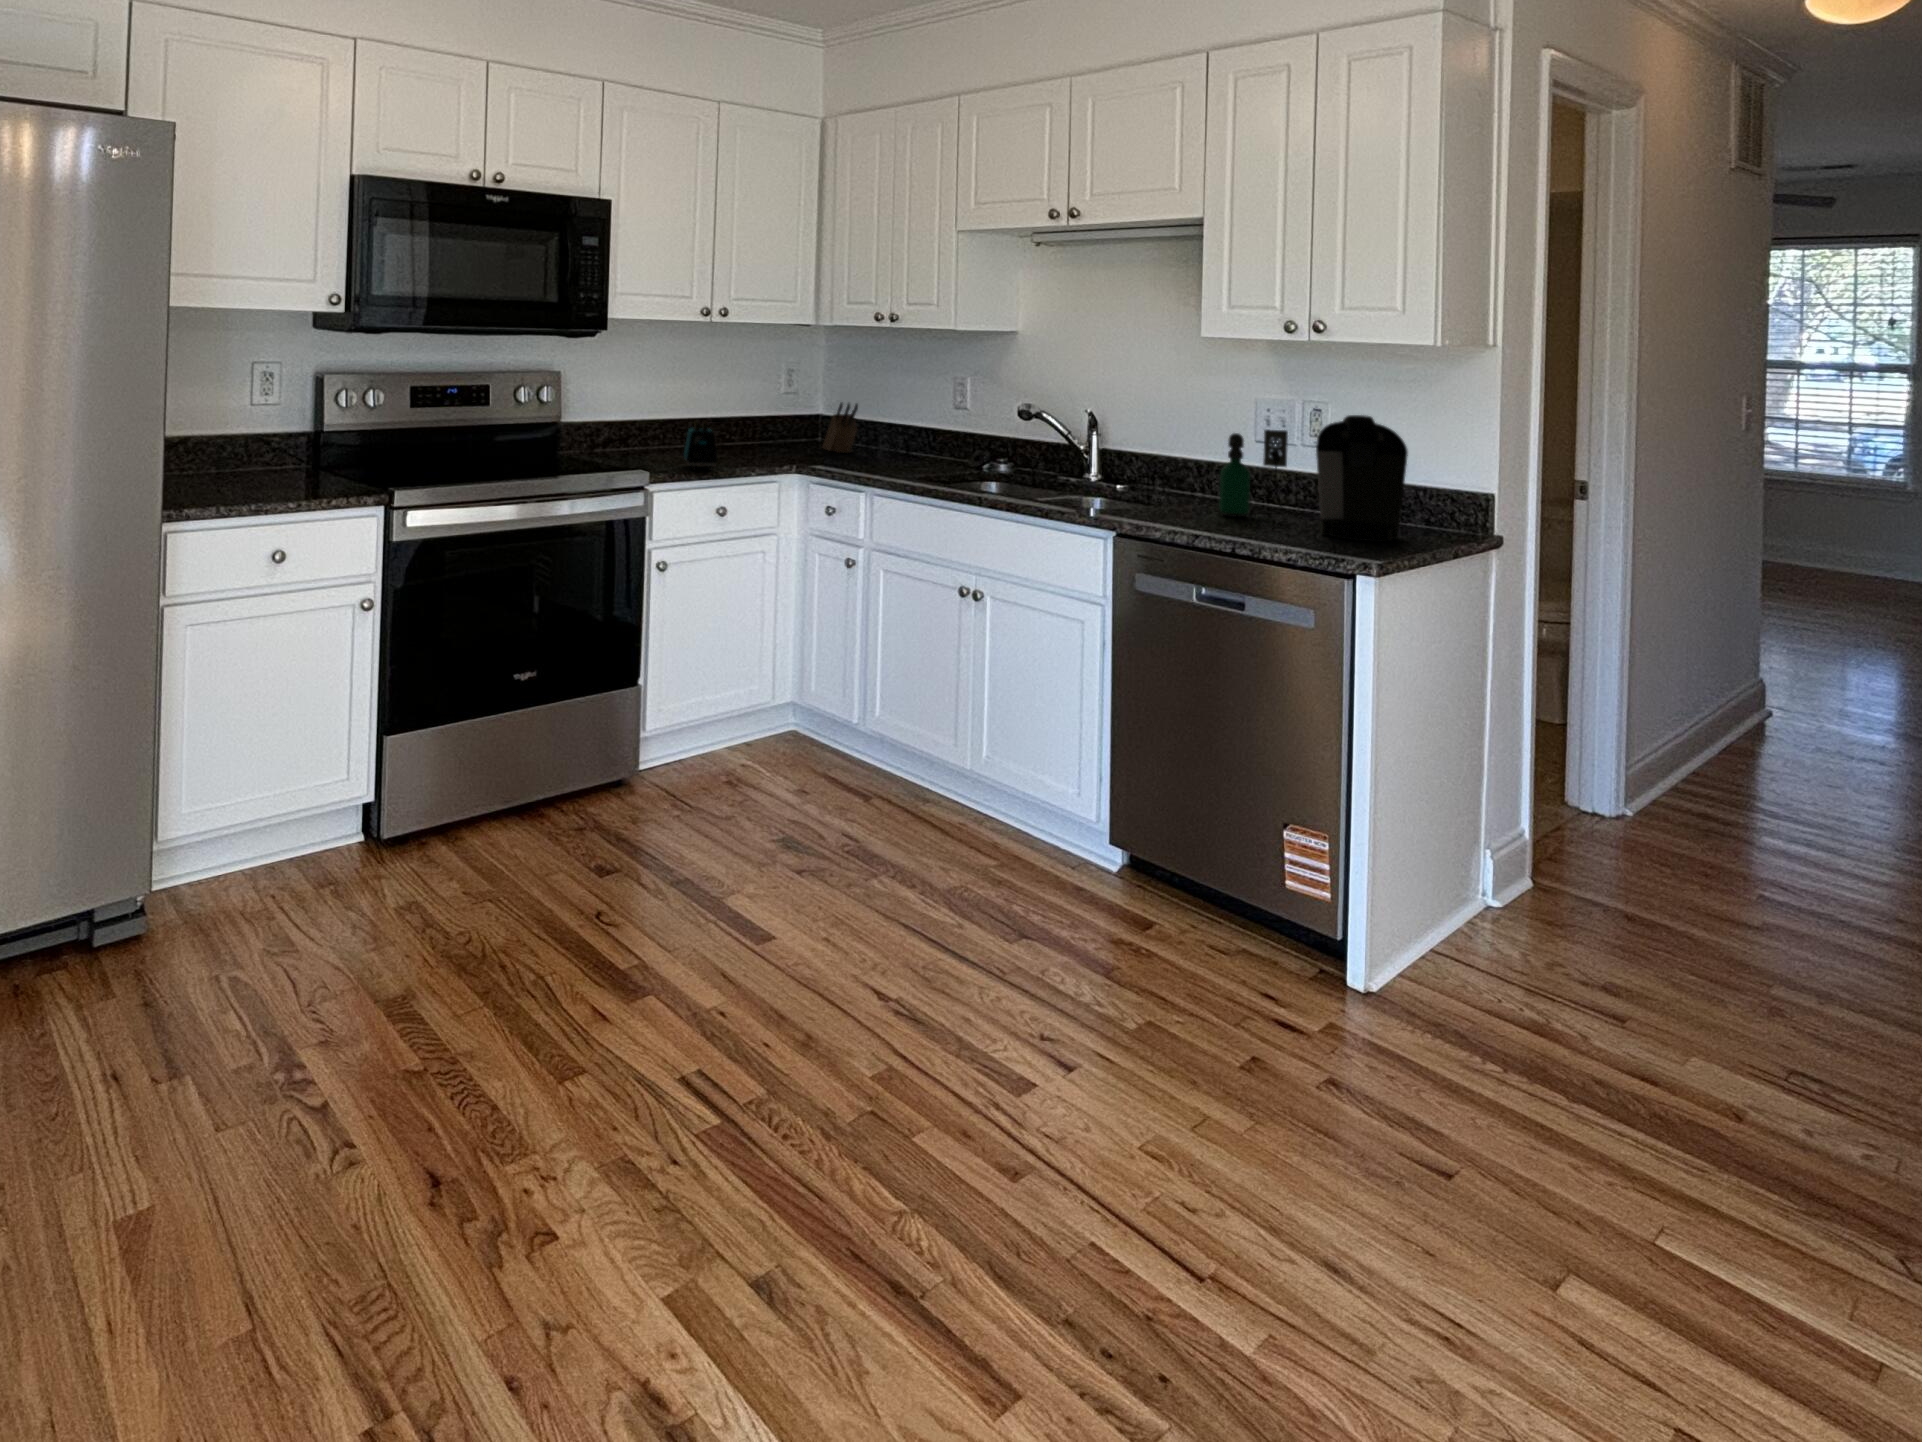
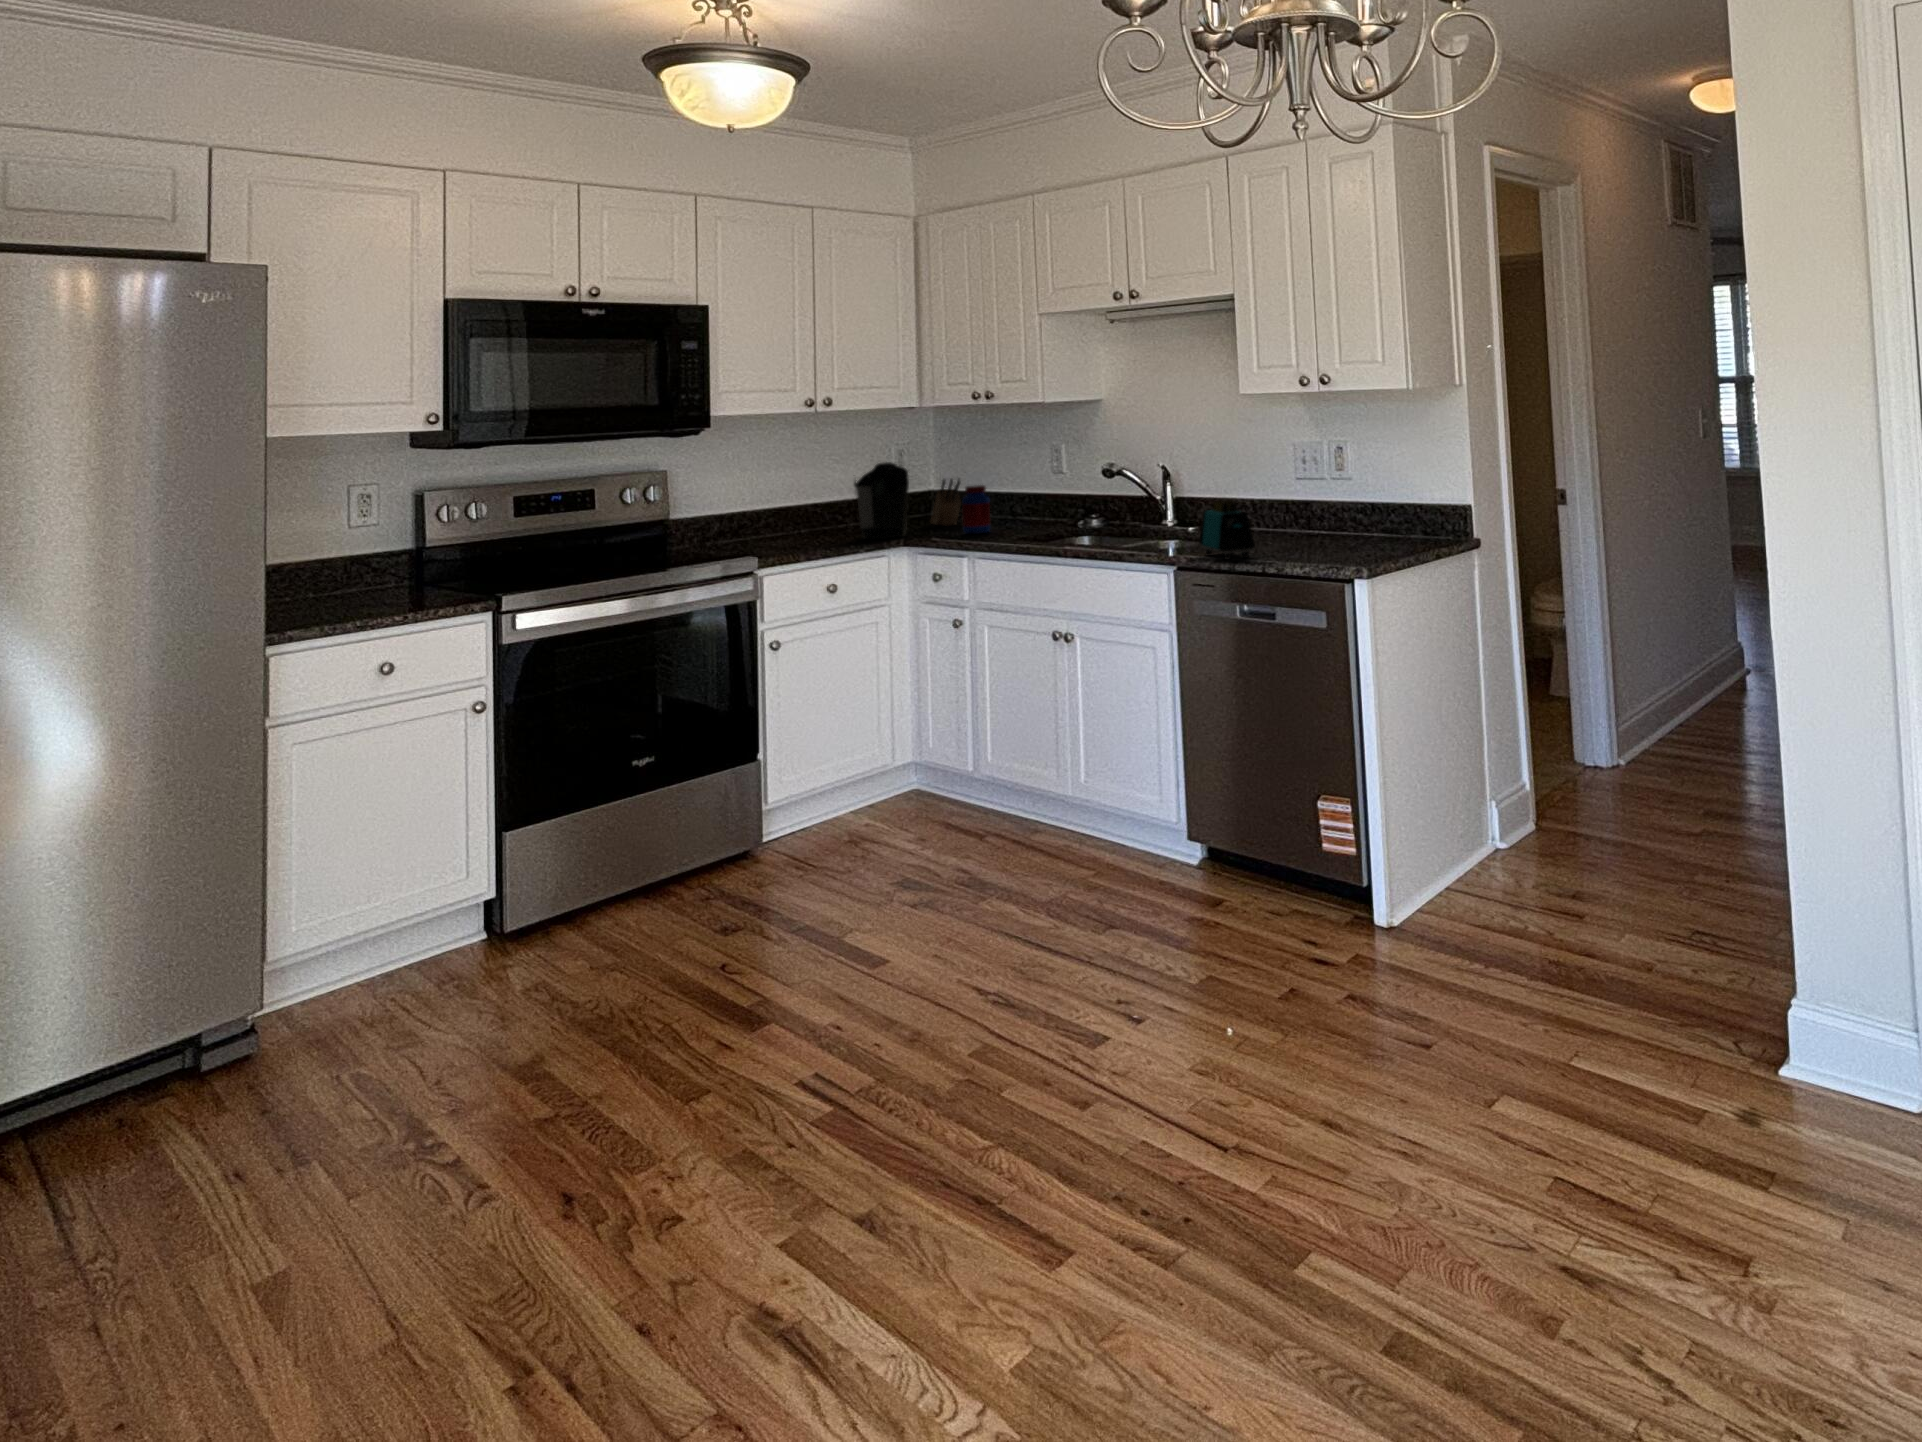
jar: none [861,414,891,466] -> present [962,485,991,534]
coffee maker: present [1263,415,1408,542] -> present [854,462,909,539]
toaster: present [683,420,718,470] -> present [1199,500,1255,559]
soap dispenser: present [1219,433,1250,517] -> none [1263,474,1288,545]

